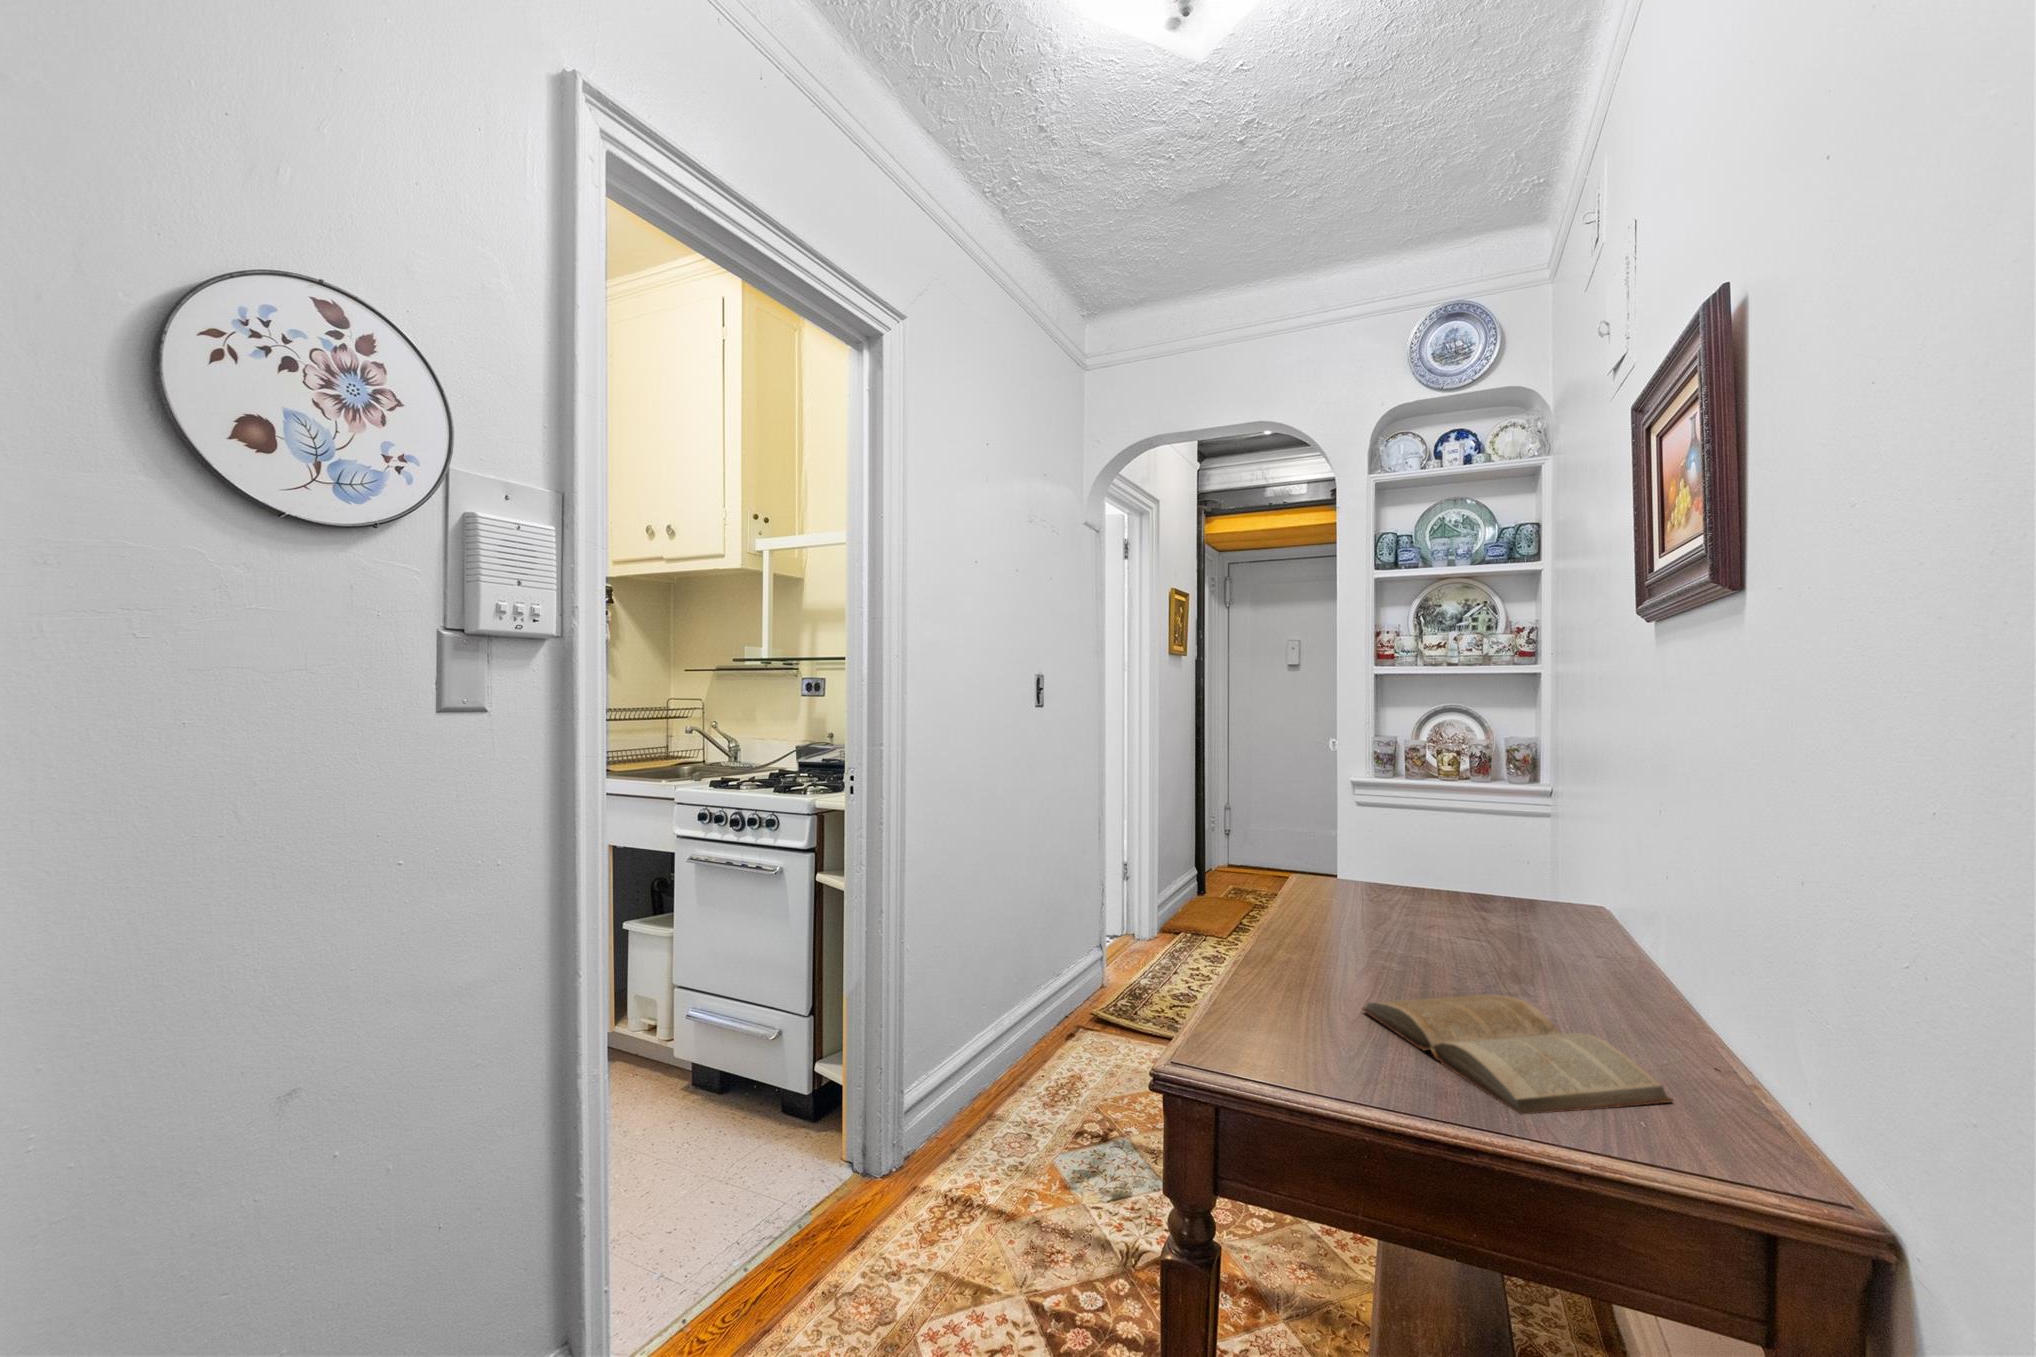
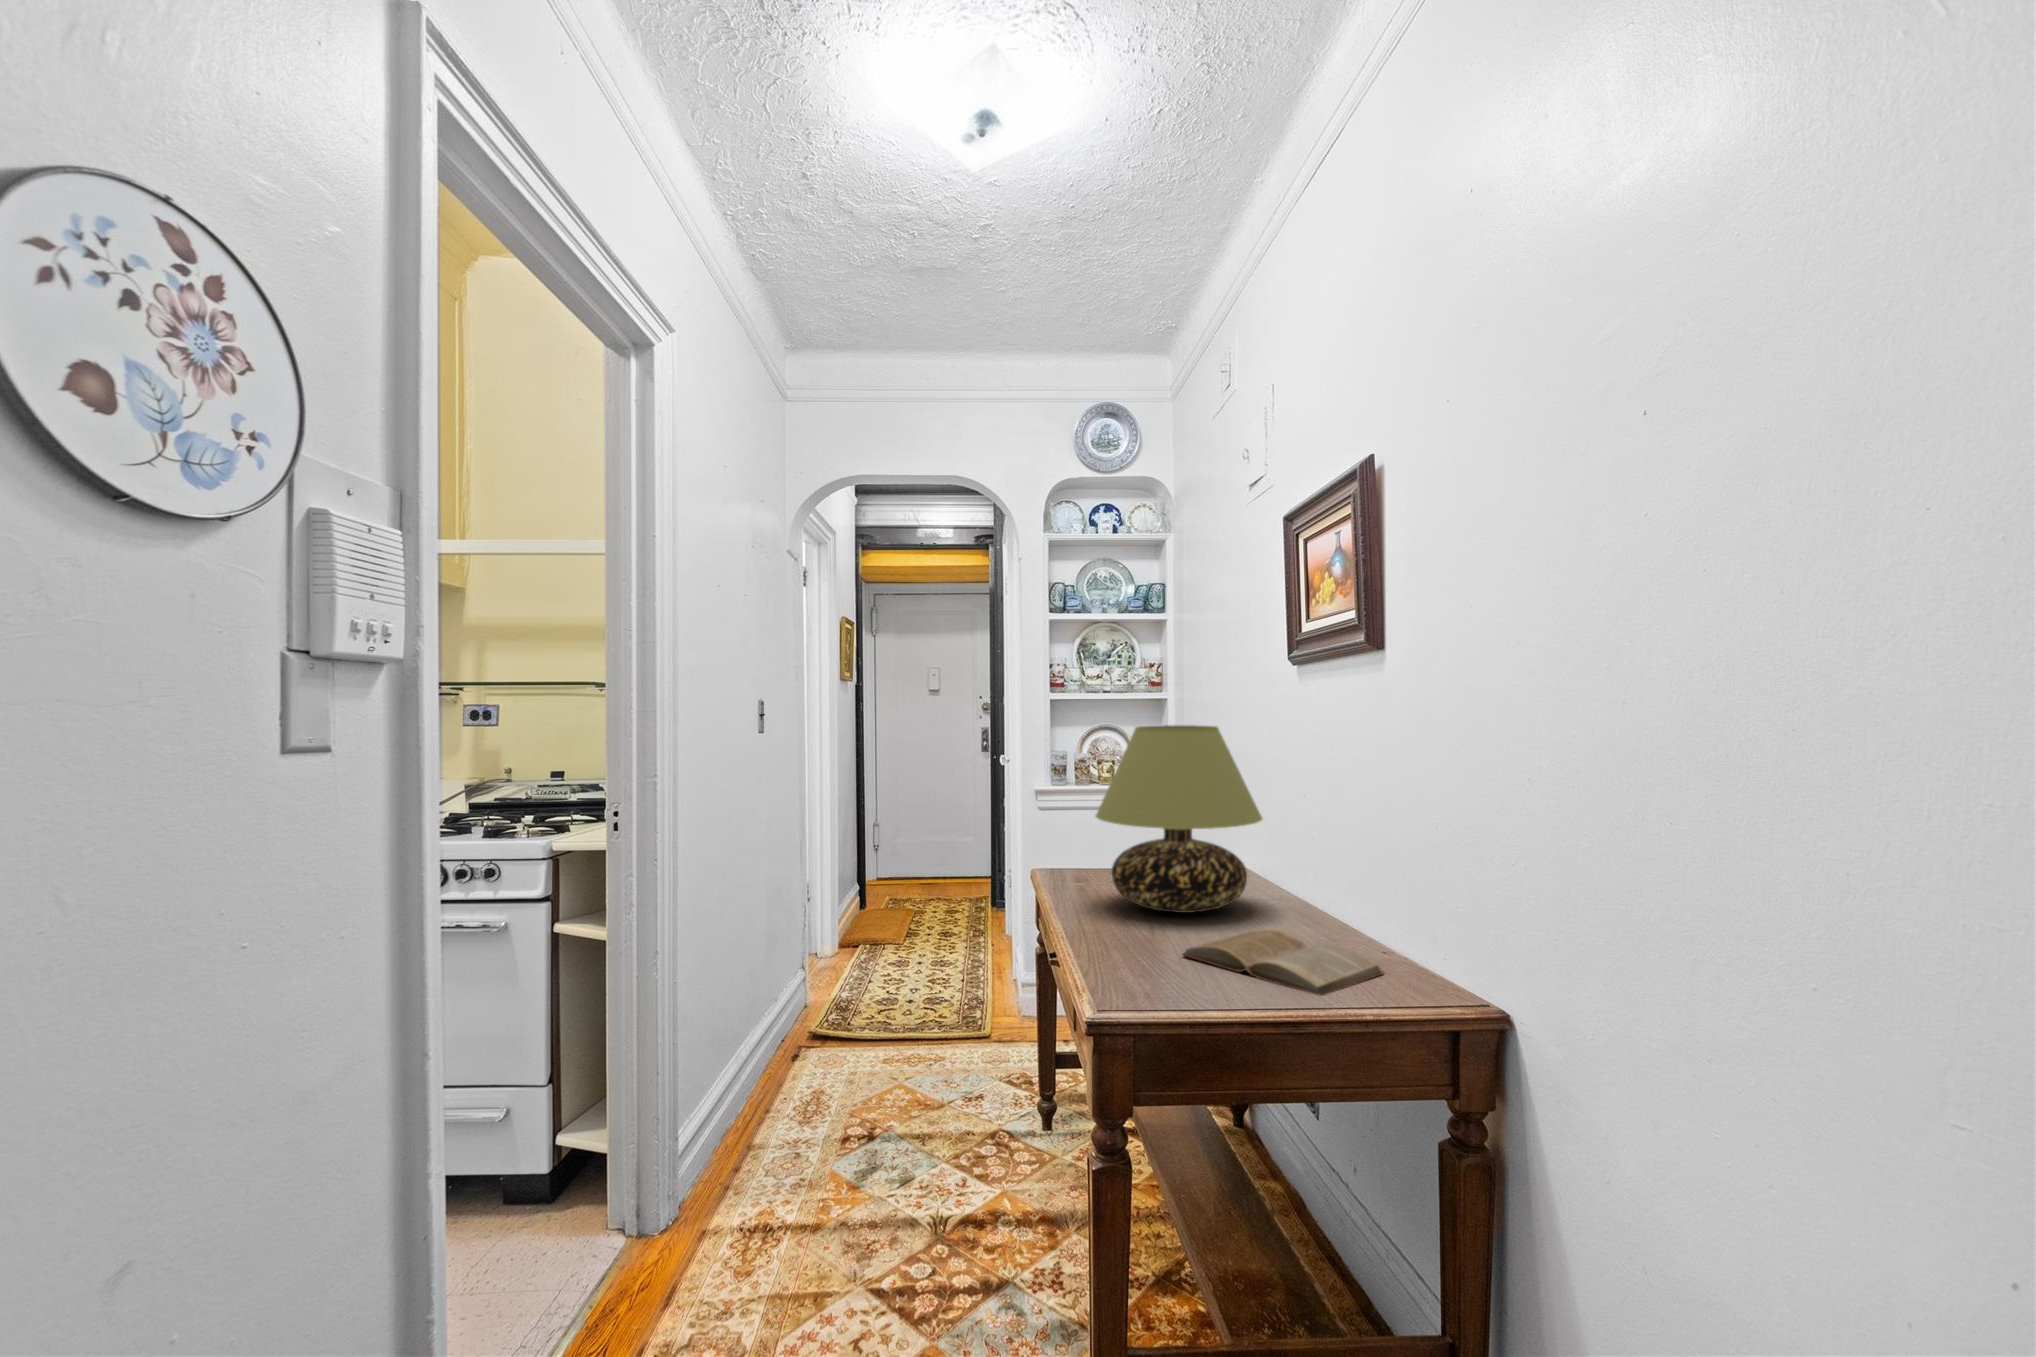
table lamp: none [1320,704,1564,955] -> present [1096,725,1263,913]

